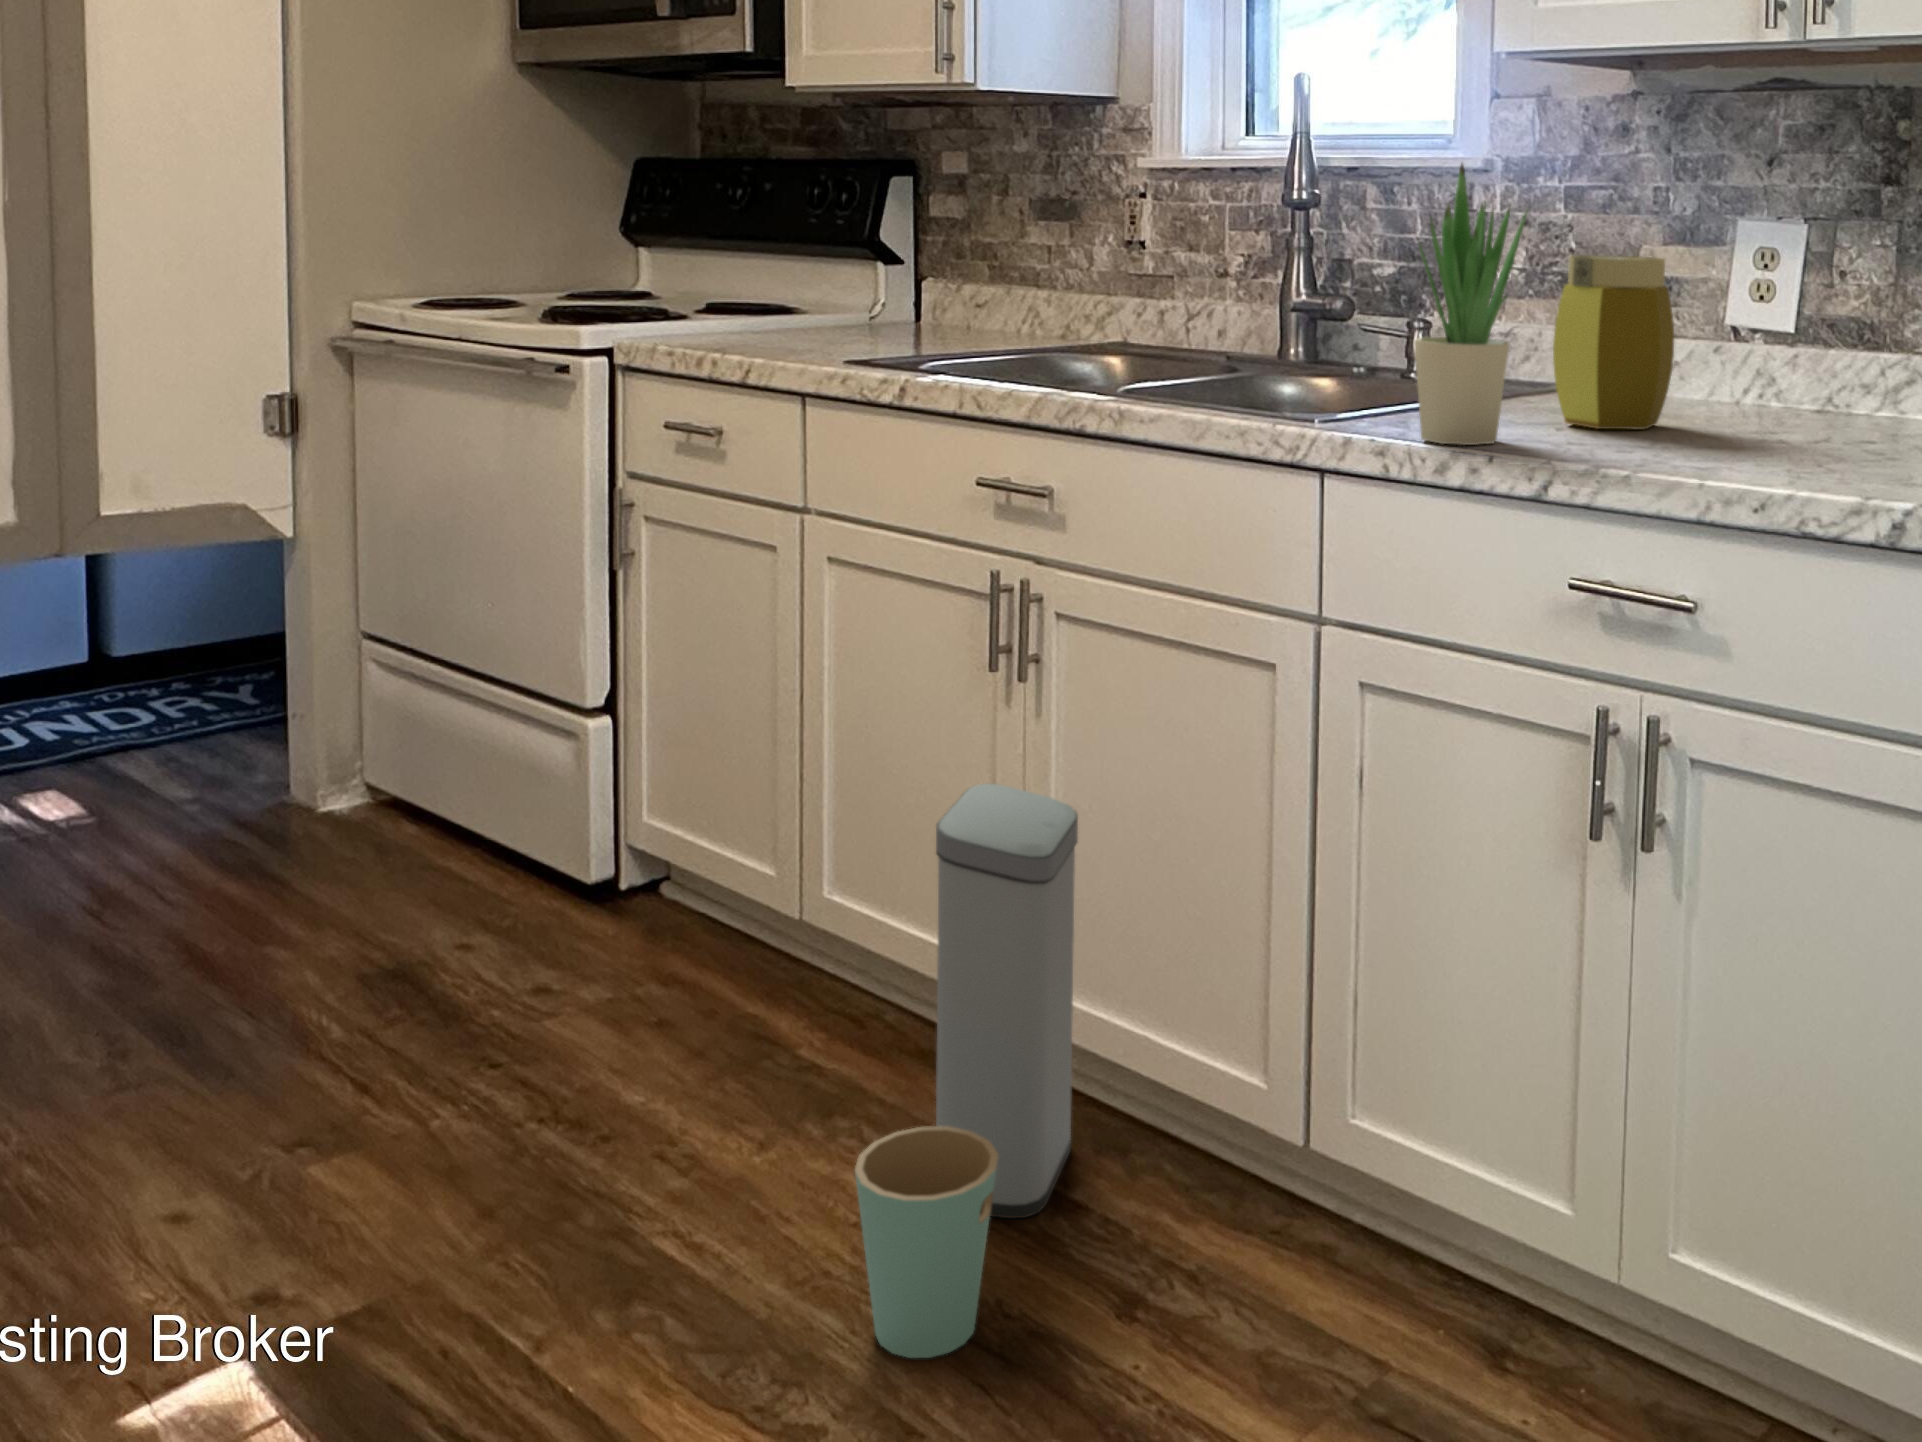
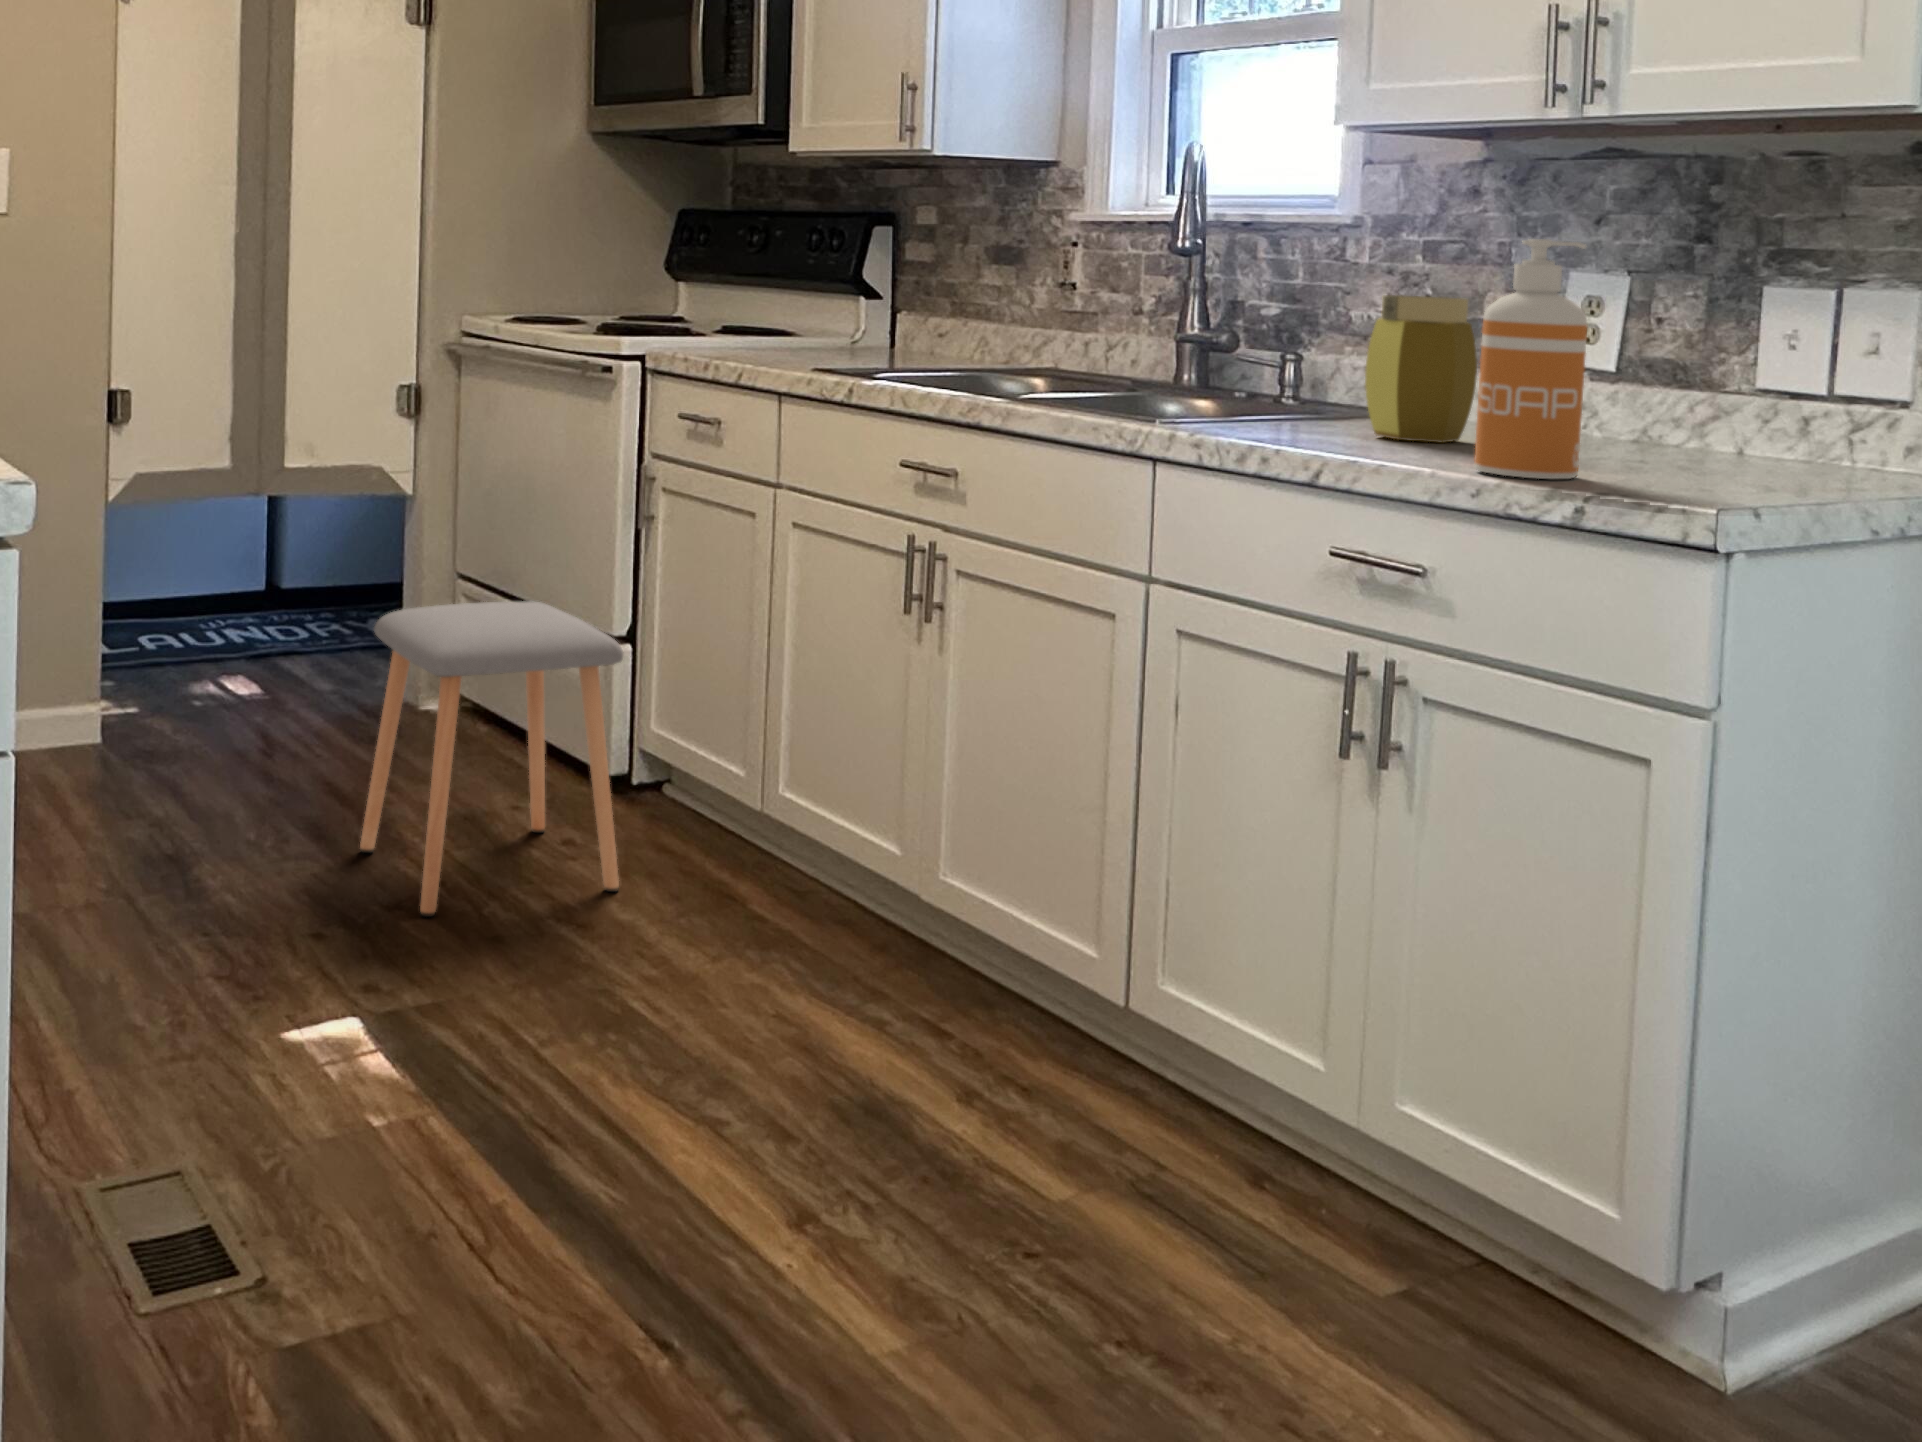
potted plant: present [1414,164,1527,445] -> none [1228,212,1332,442]
soap dispenser: none [1747,191,1873,486] -> present [1474,239,1587,479]
stool: none [240,684,621,1150] -> present [360,601,623,917]
trash can: present [855,784,1078,1358] -> none [764,699,963,1101]

